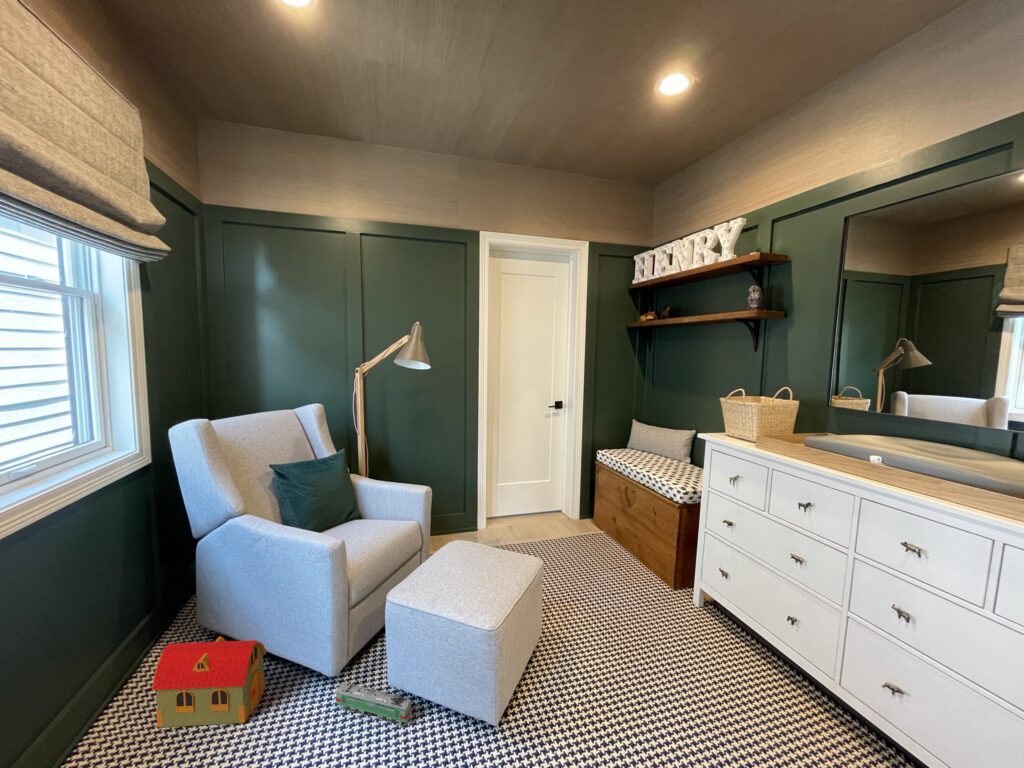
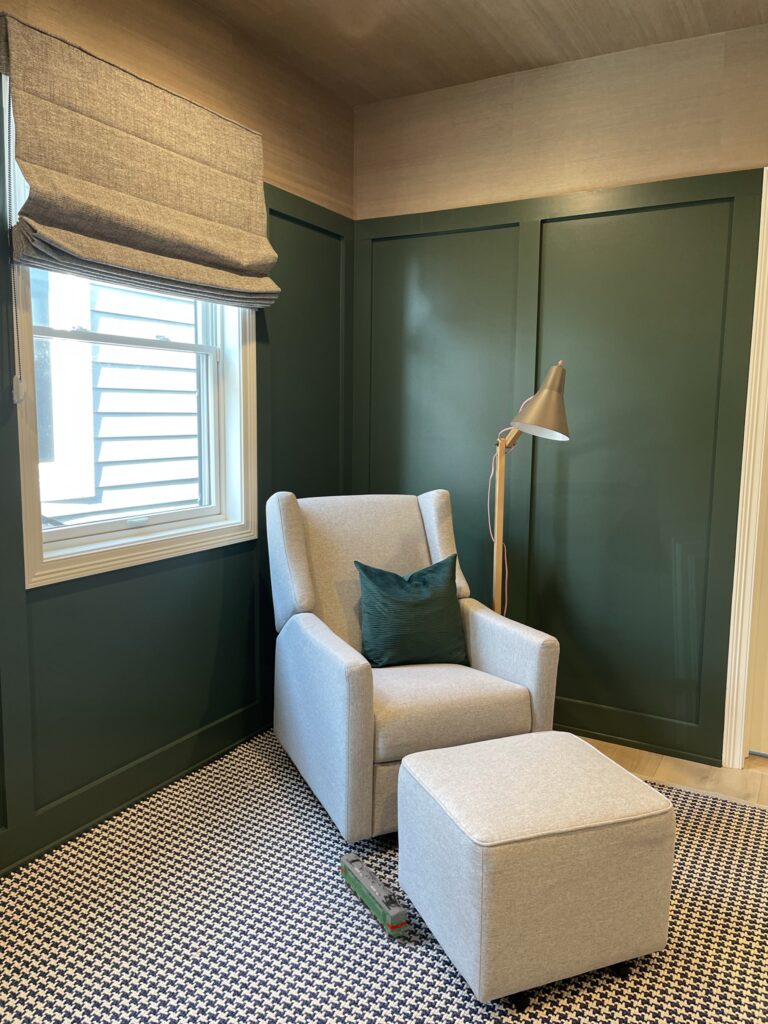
toy house: present [152,637,266,727] -> none [199,729,298,844]

